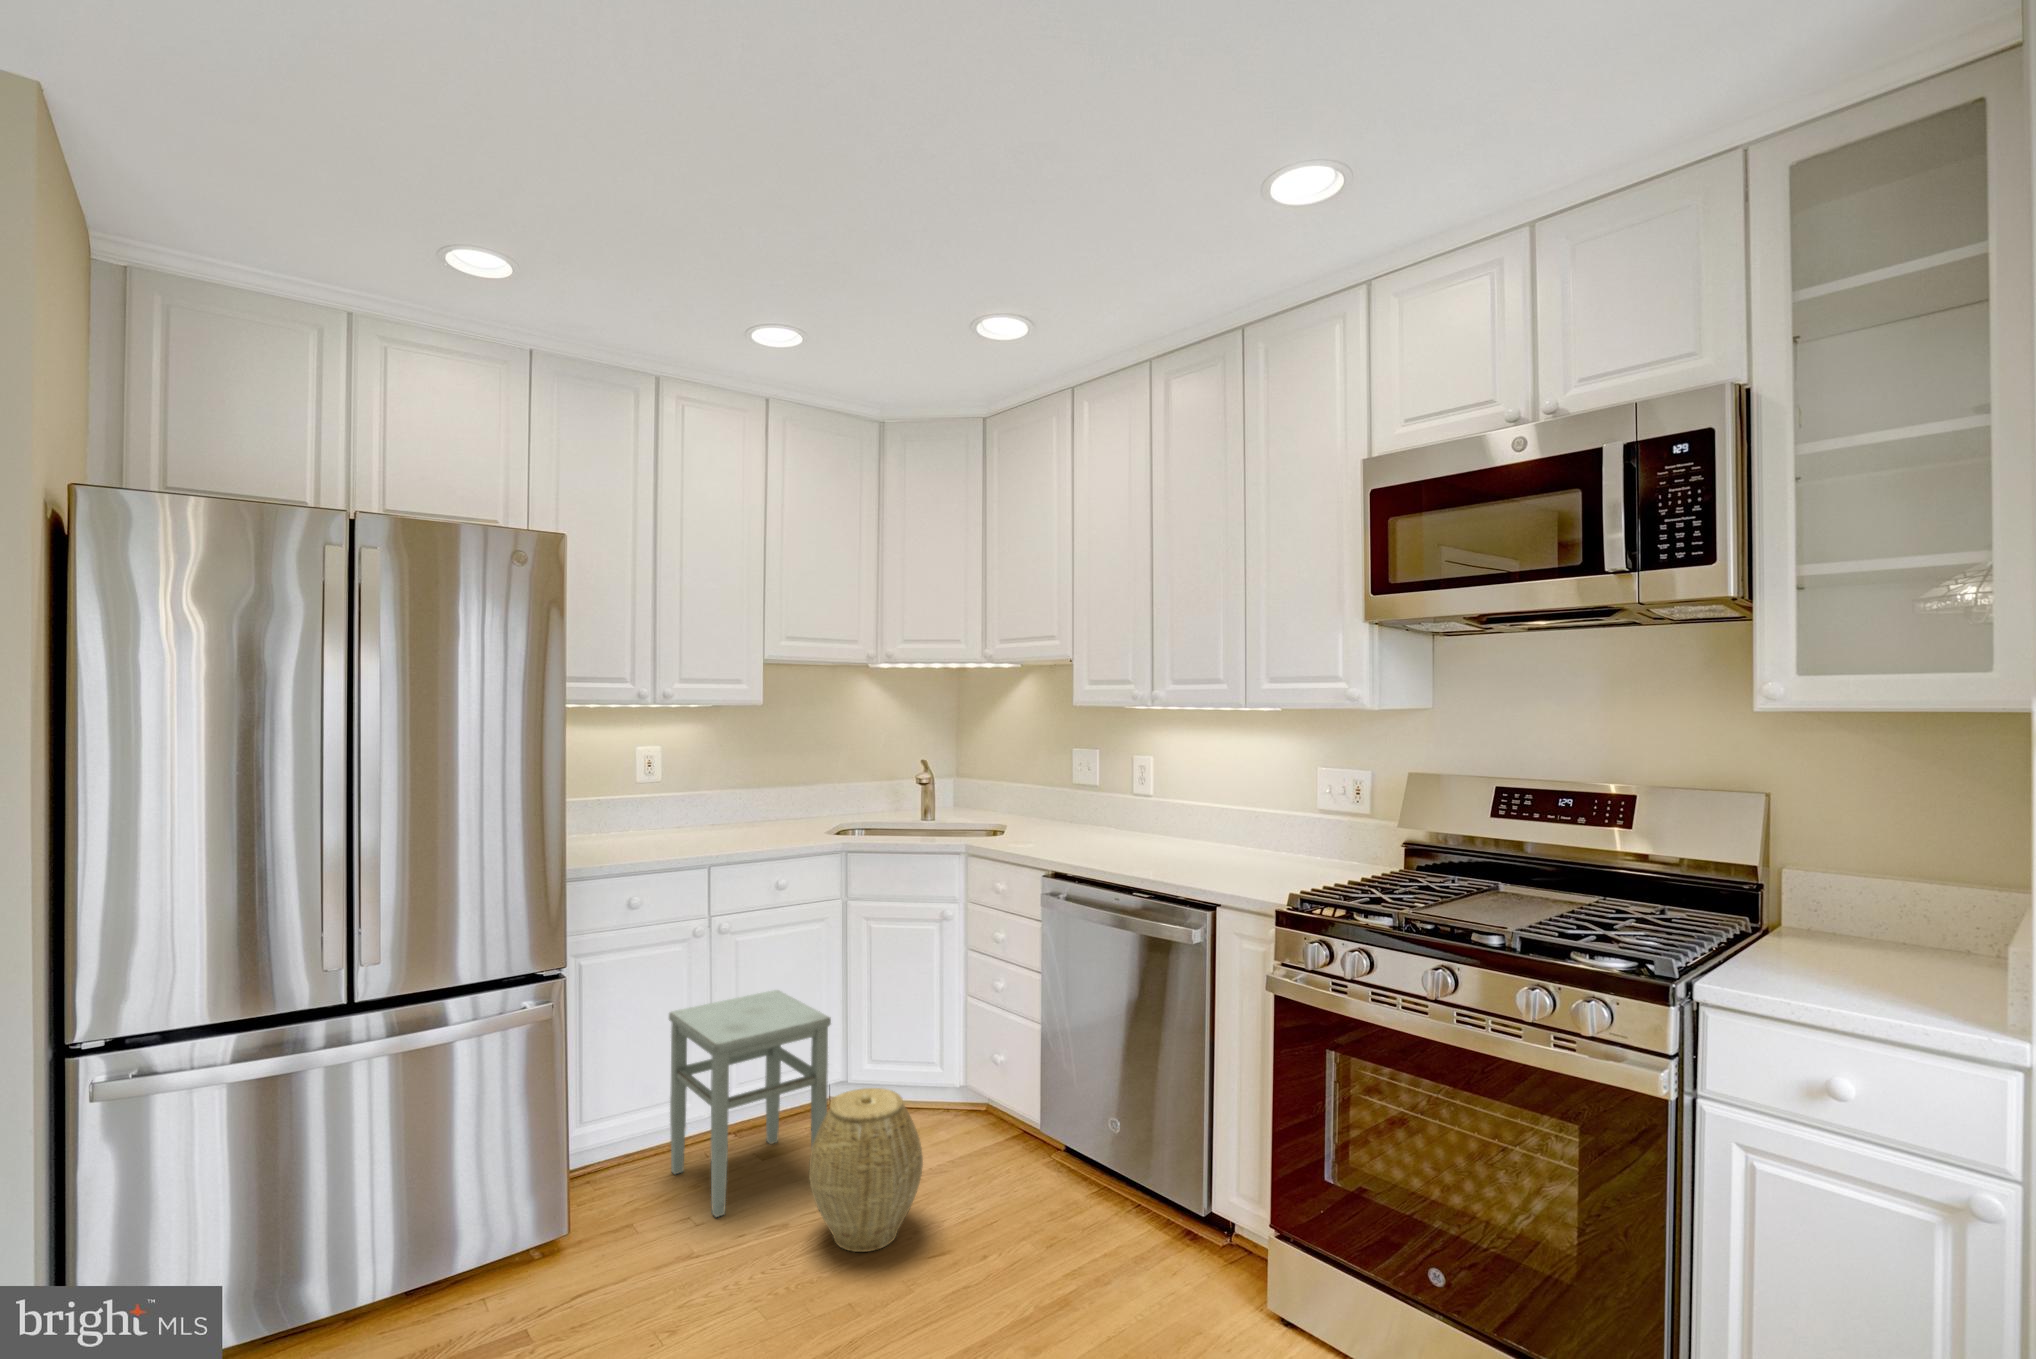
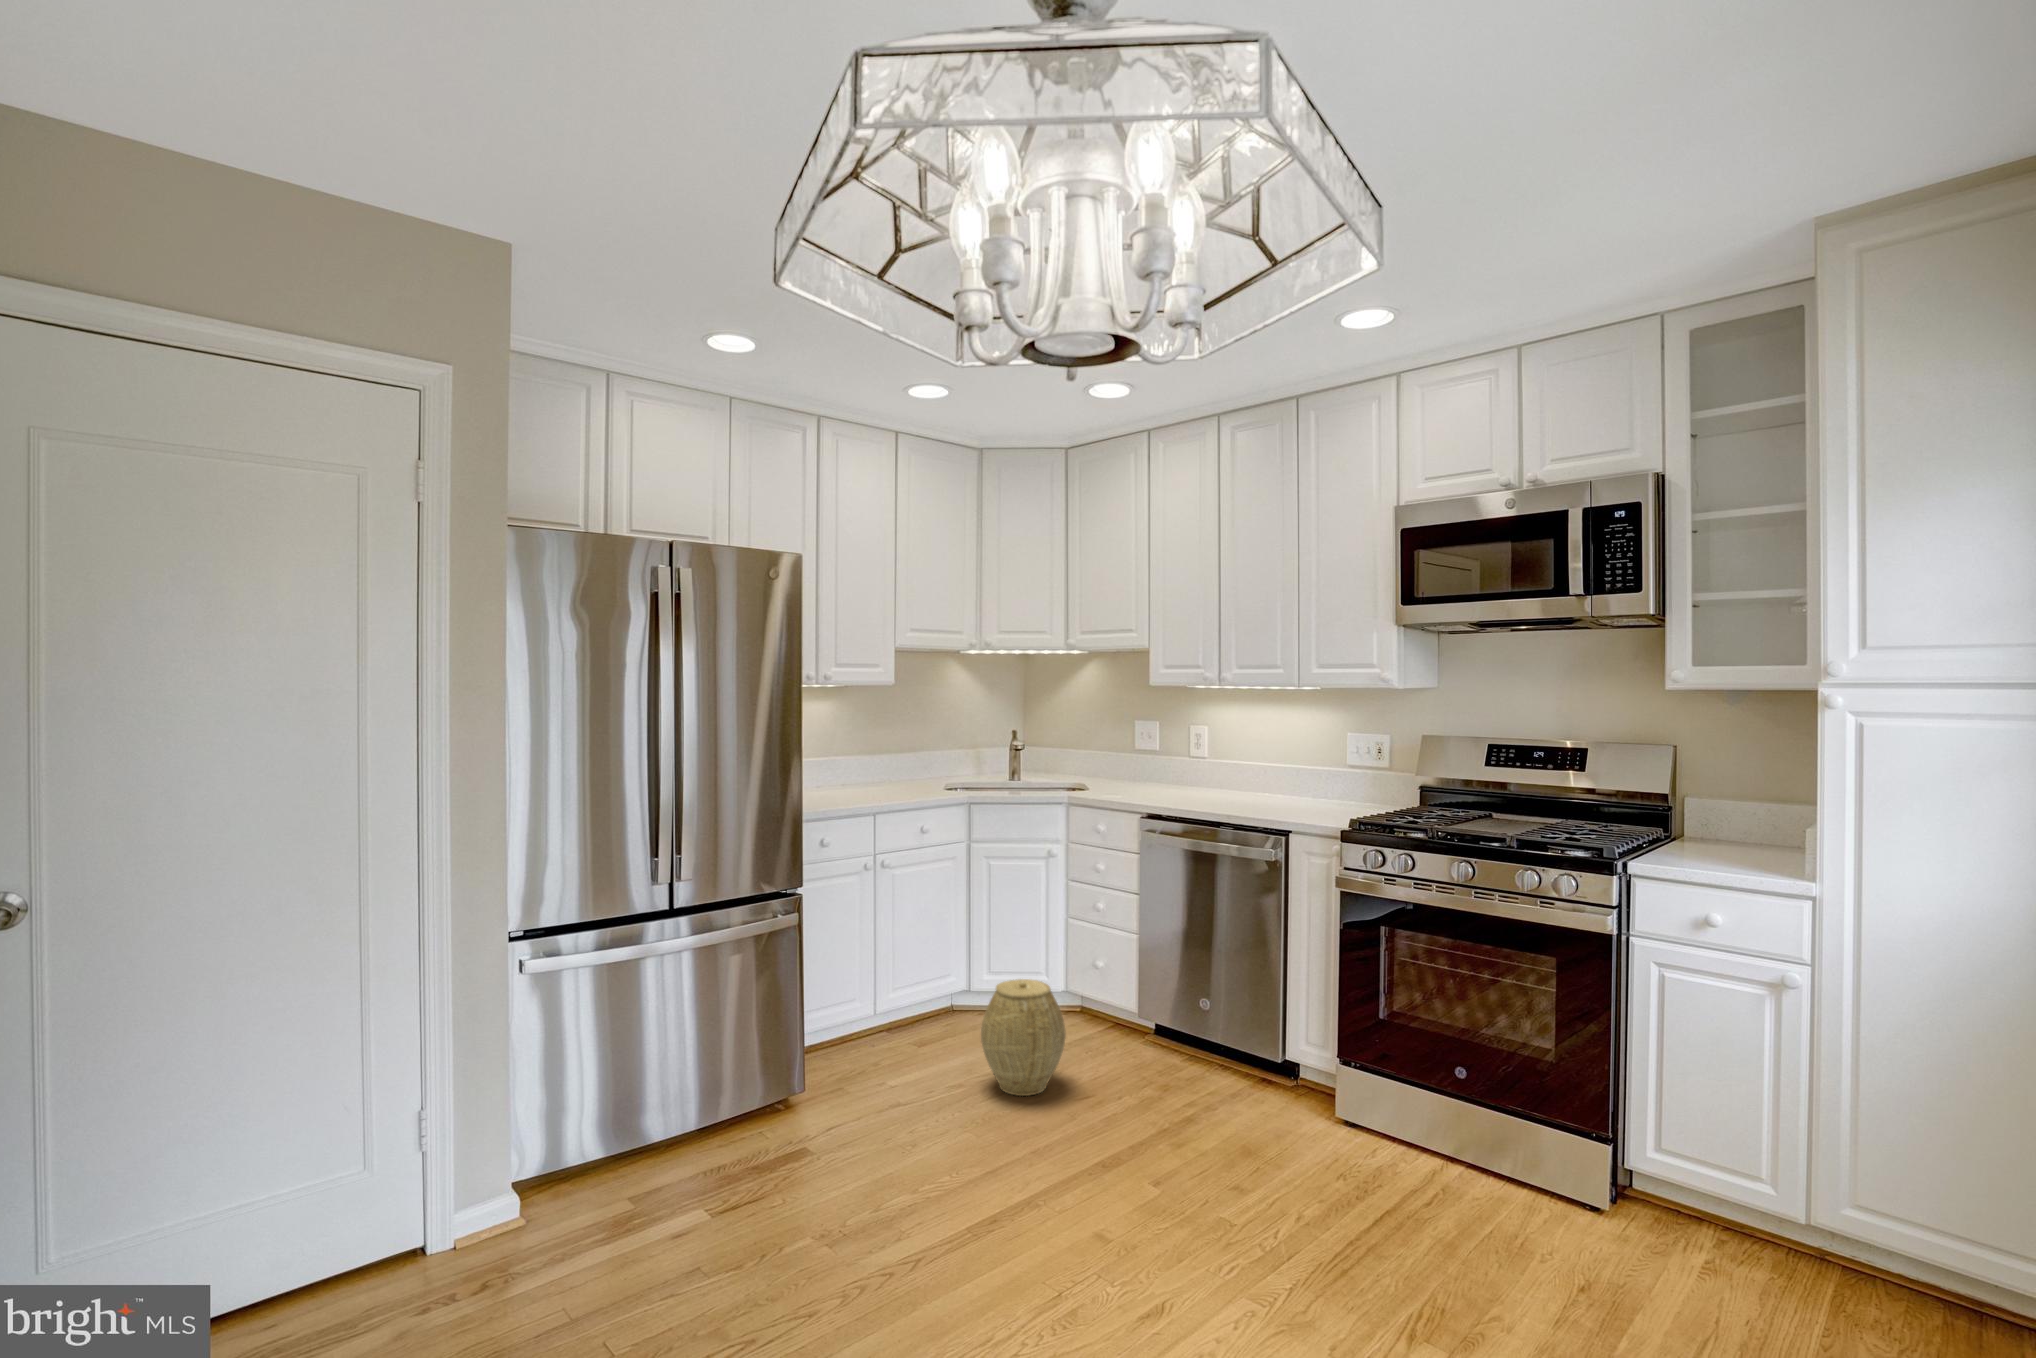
stool: present [669,990,831,1217] -> none [847,915,976,1080]

